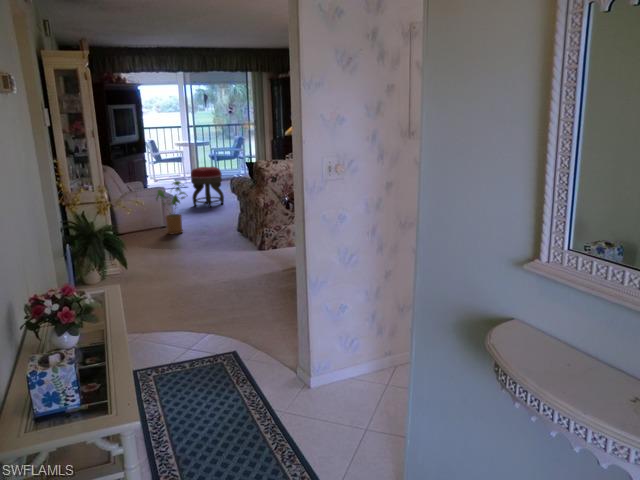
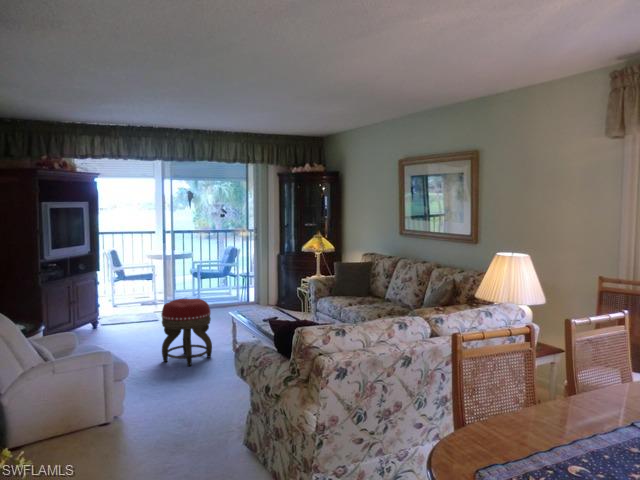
house plant: present [156,181,188,234] -> none [87,344,151,450]

